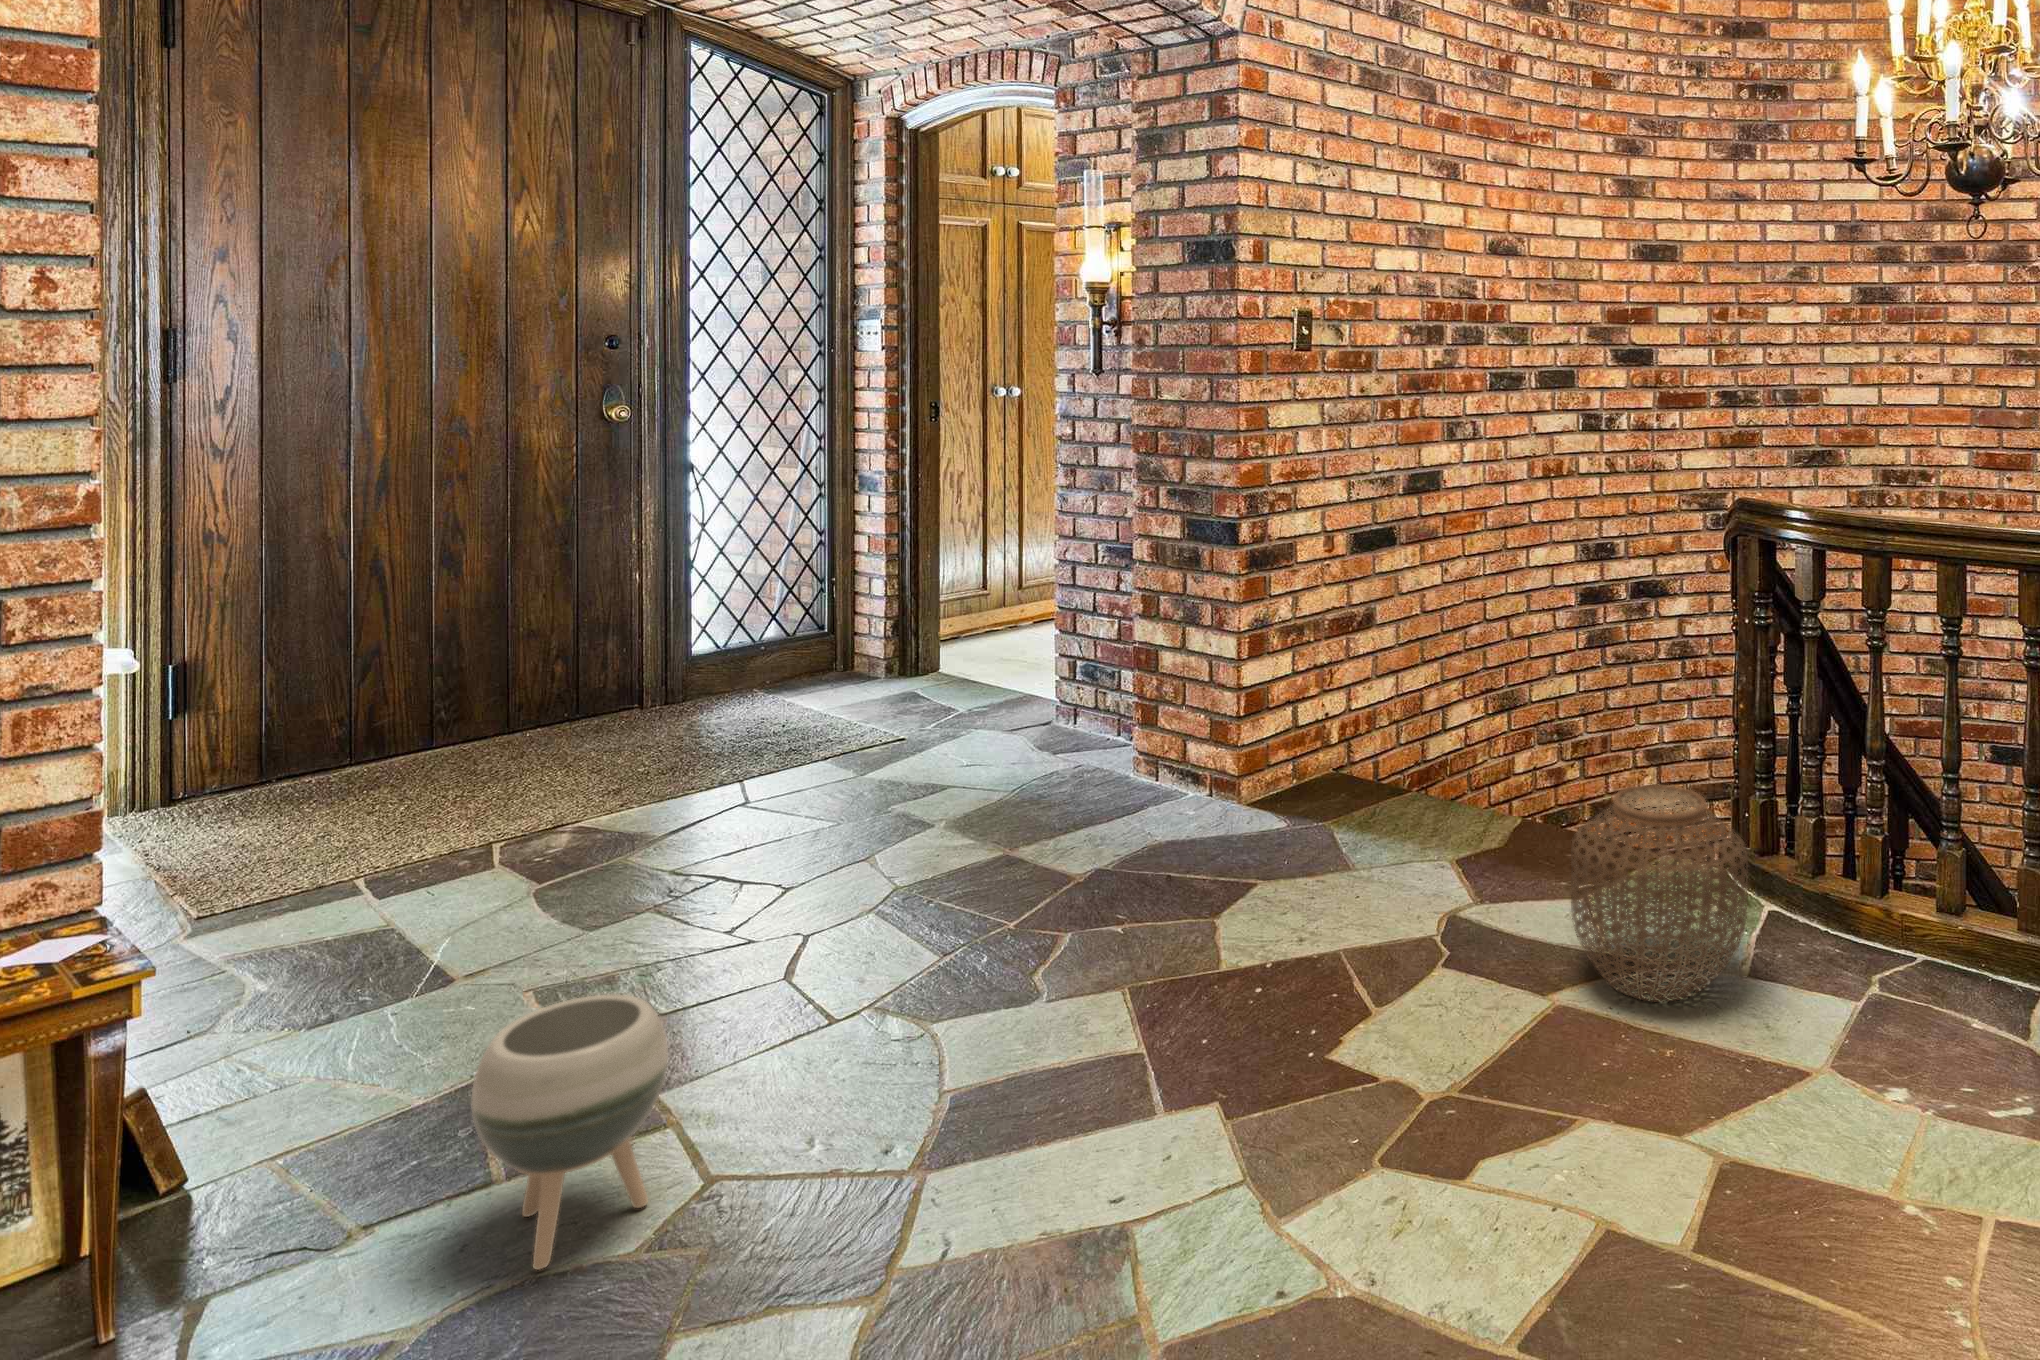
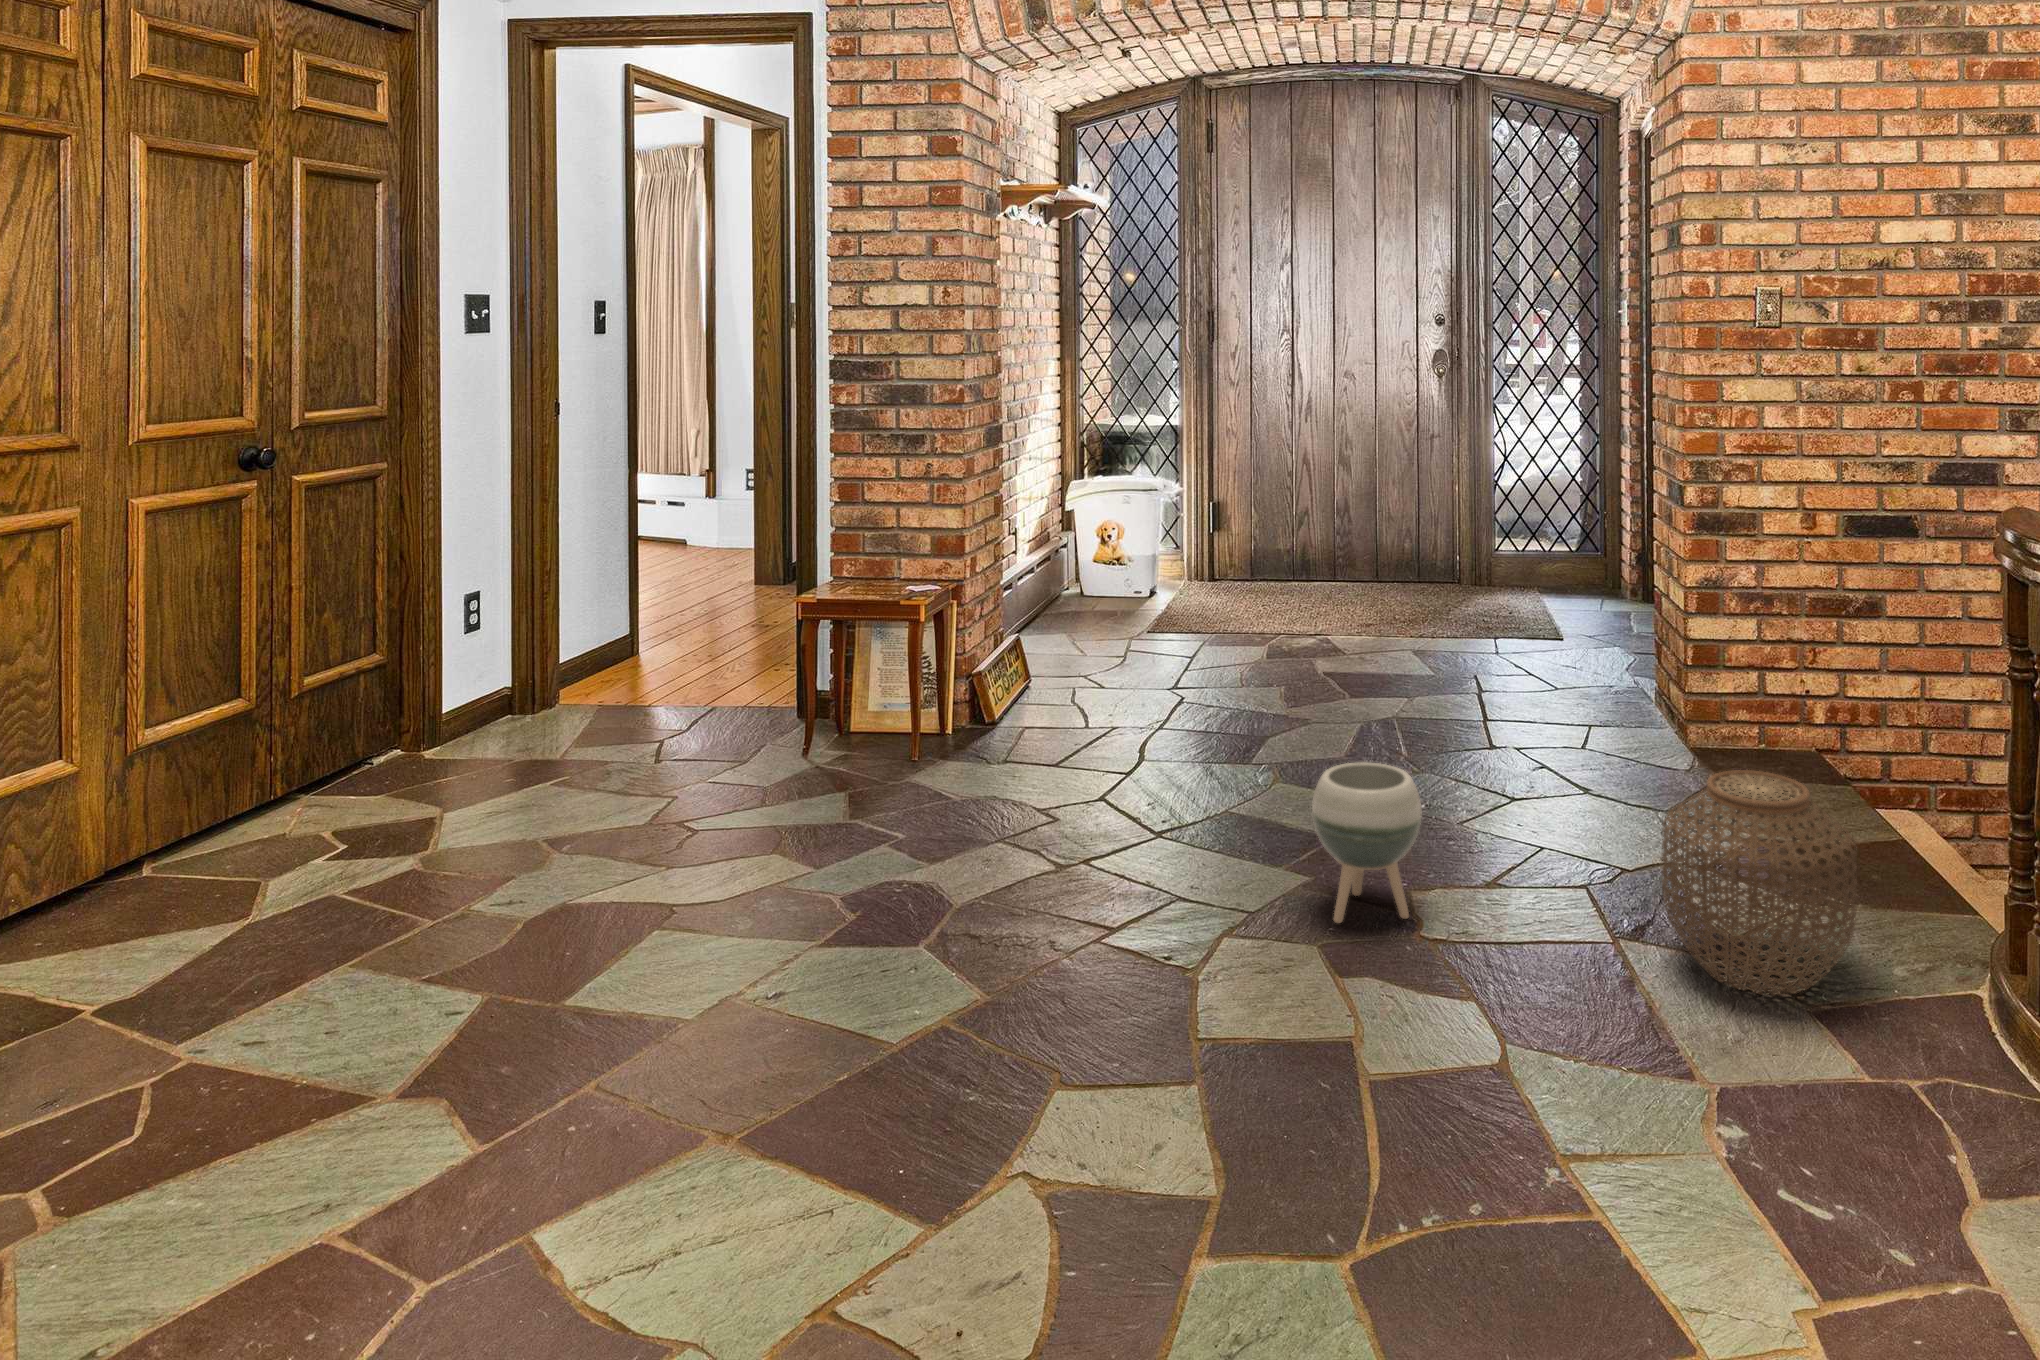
planter: present [471,994,668,1270] -> present [1312,762,1421,923]

